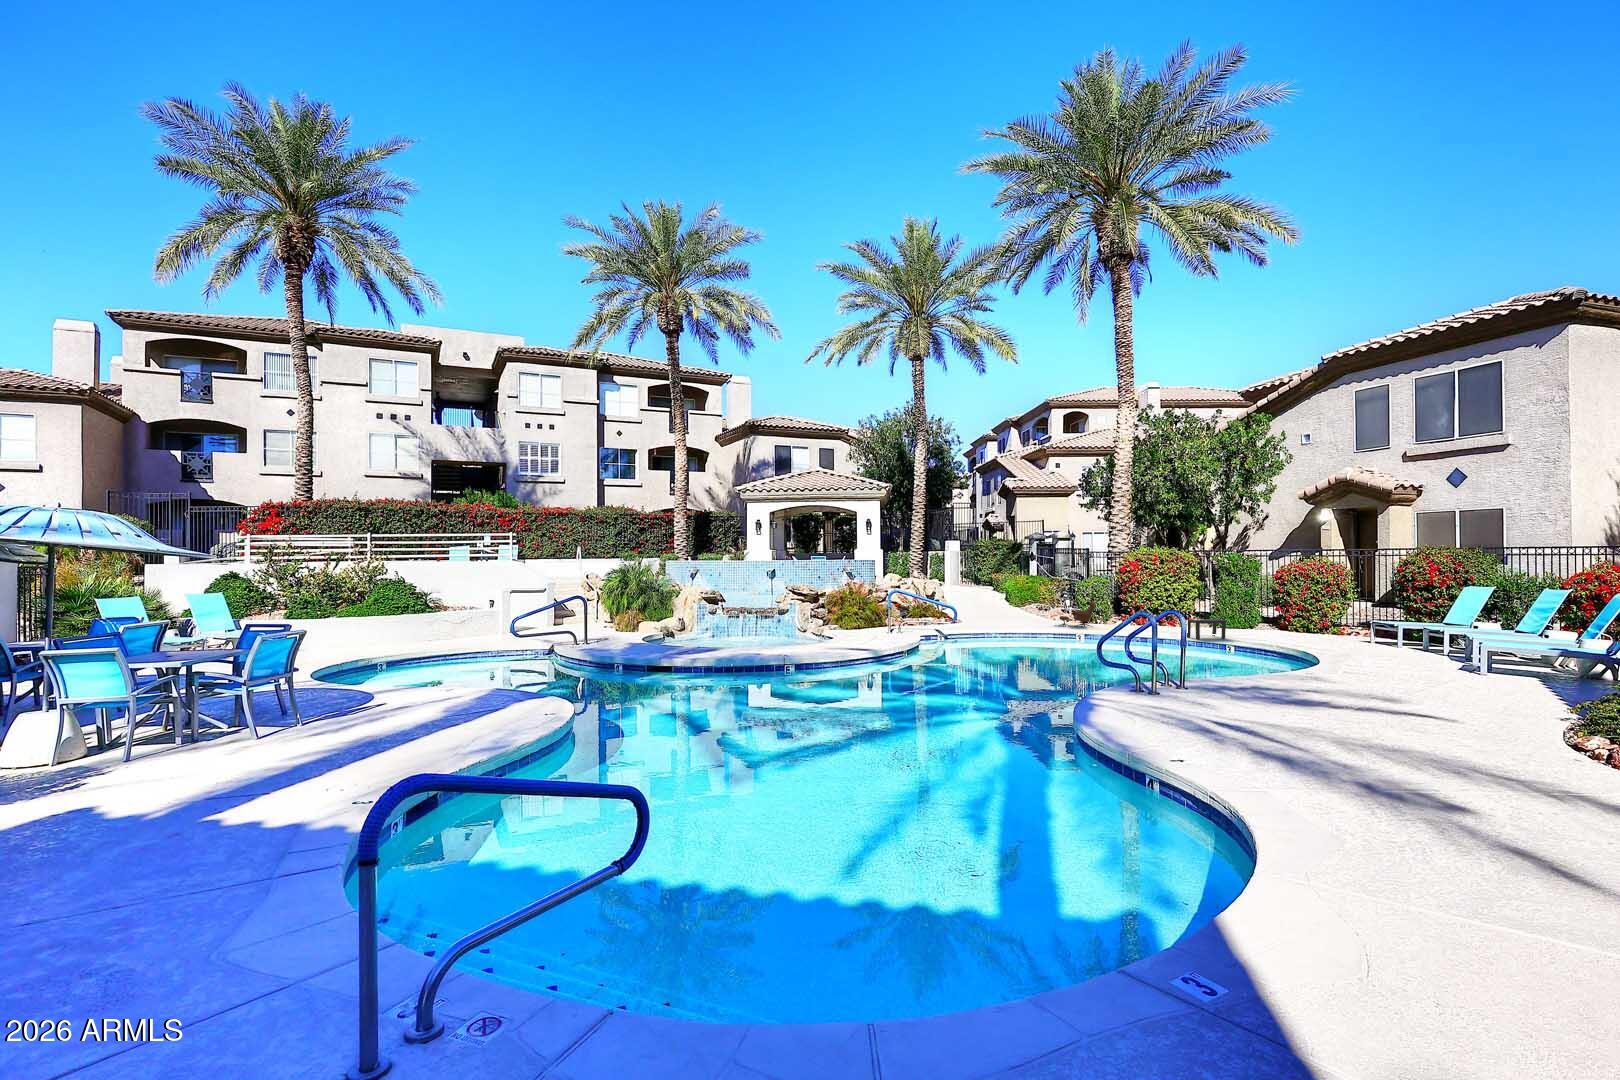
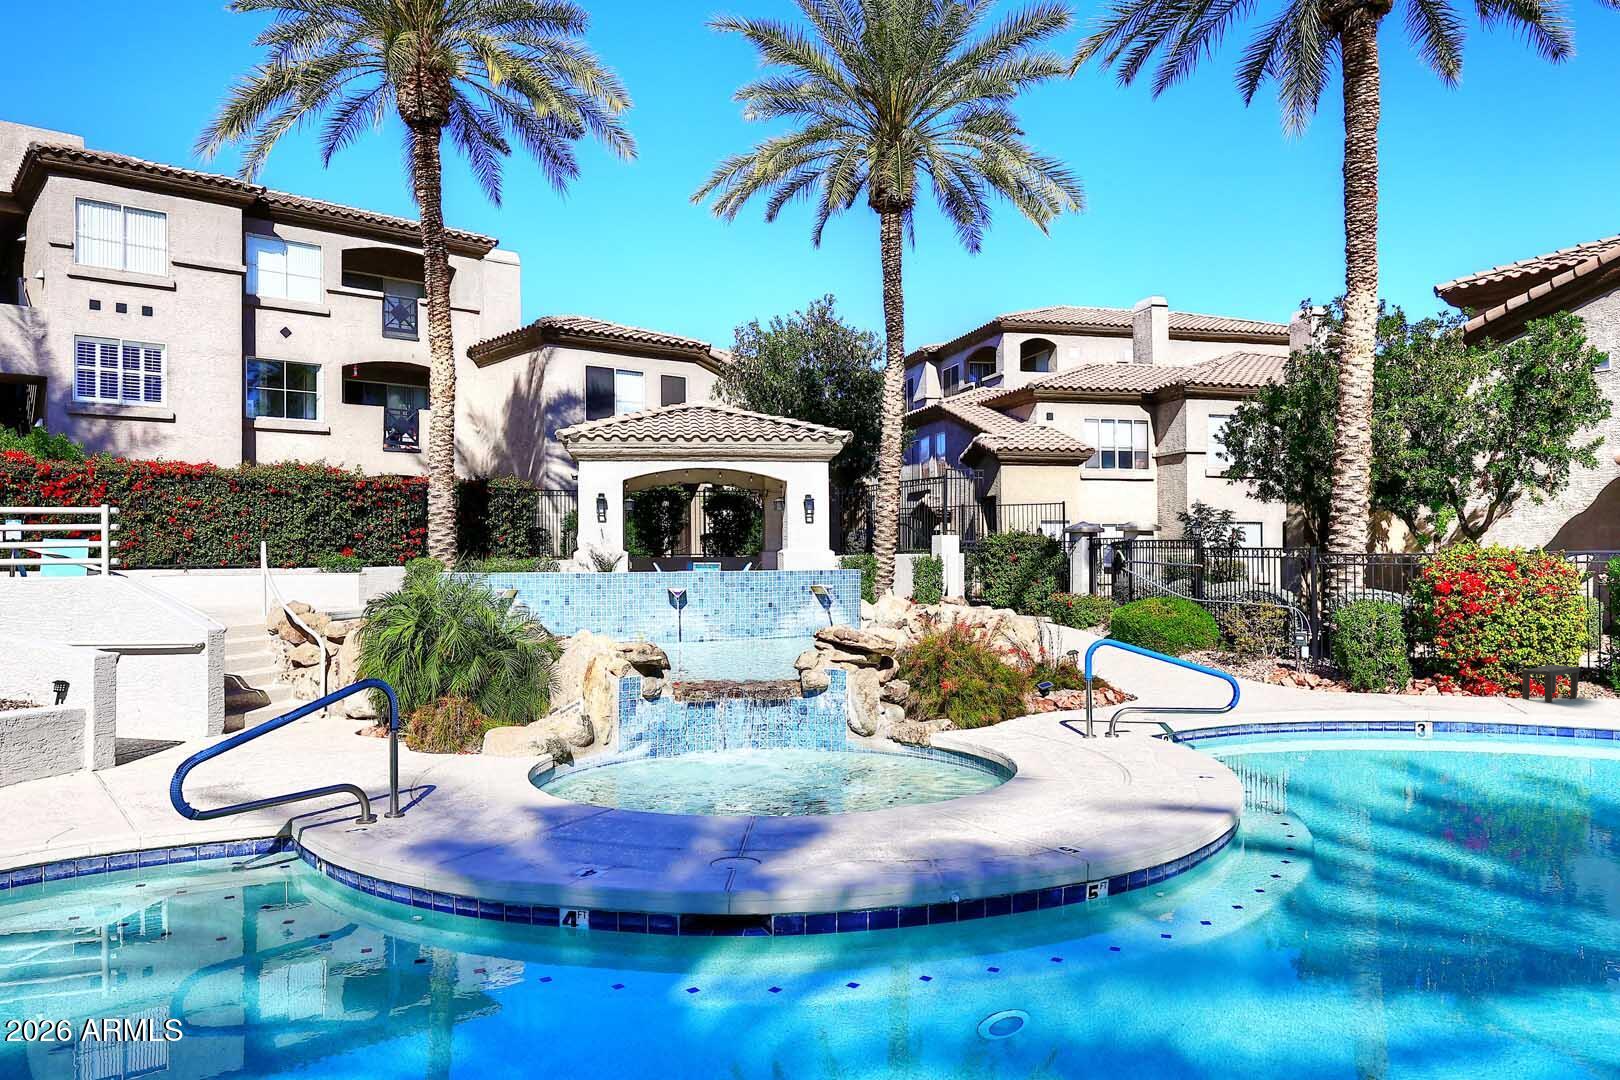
lounge chair: present [1059,602,1095,626] -> none [1296,643,1358,689]

